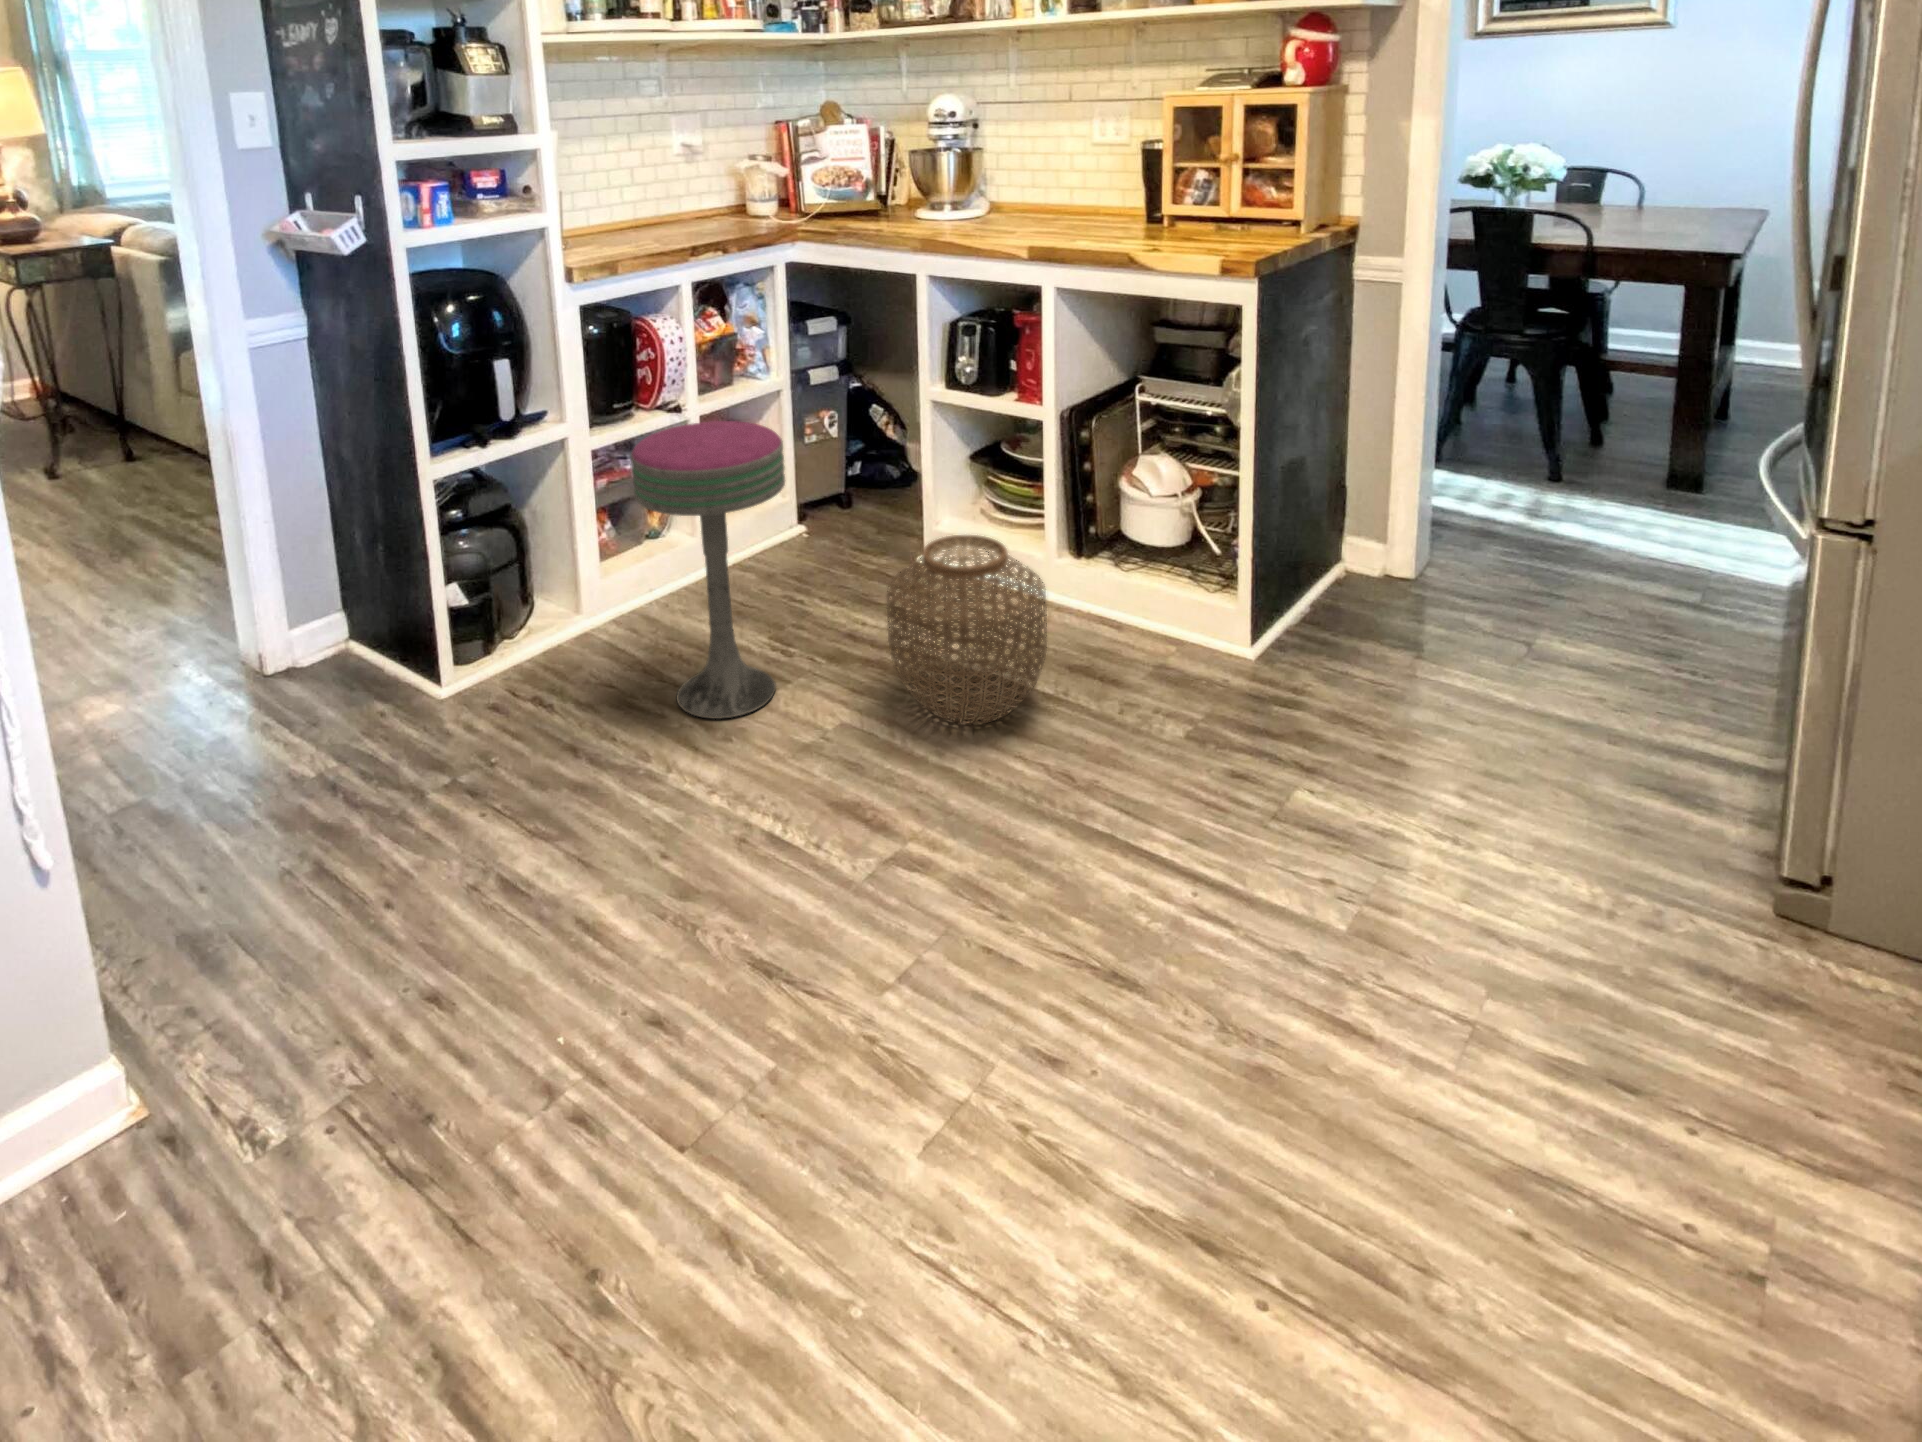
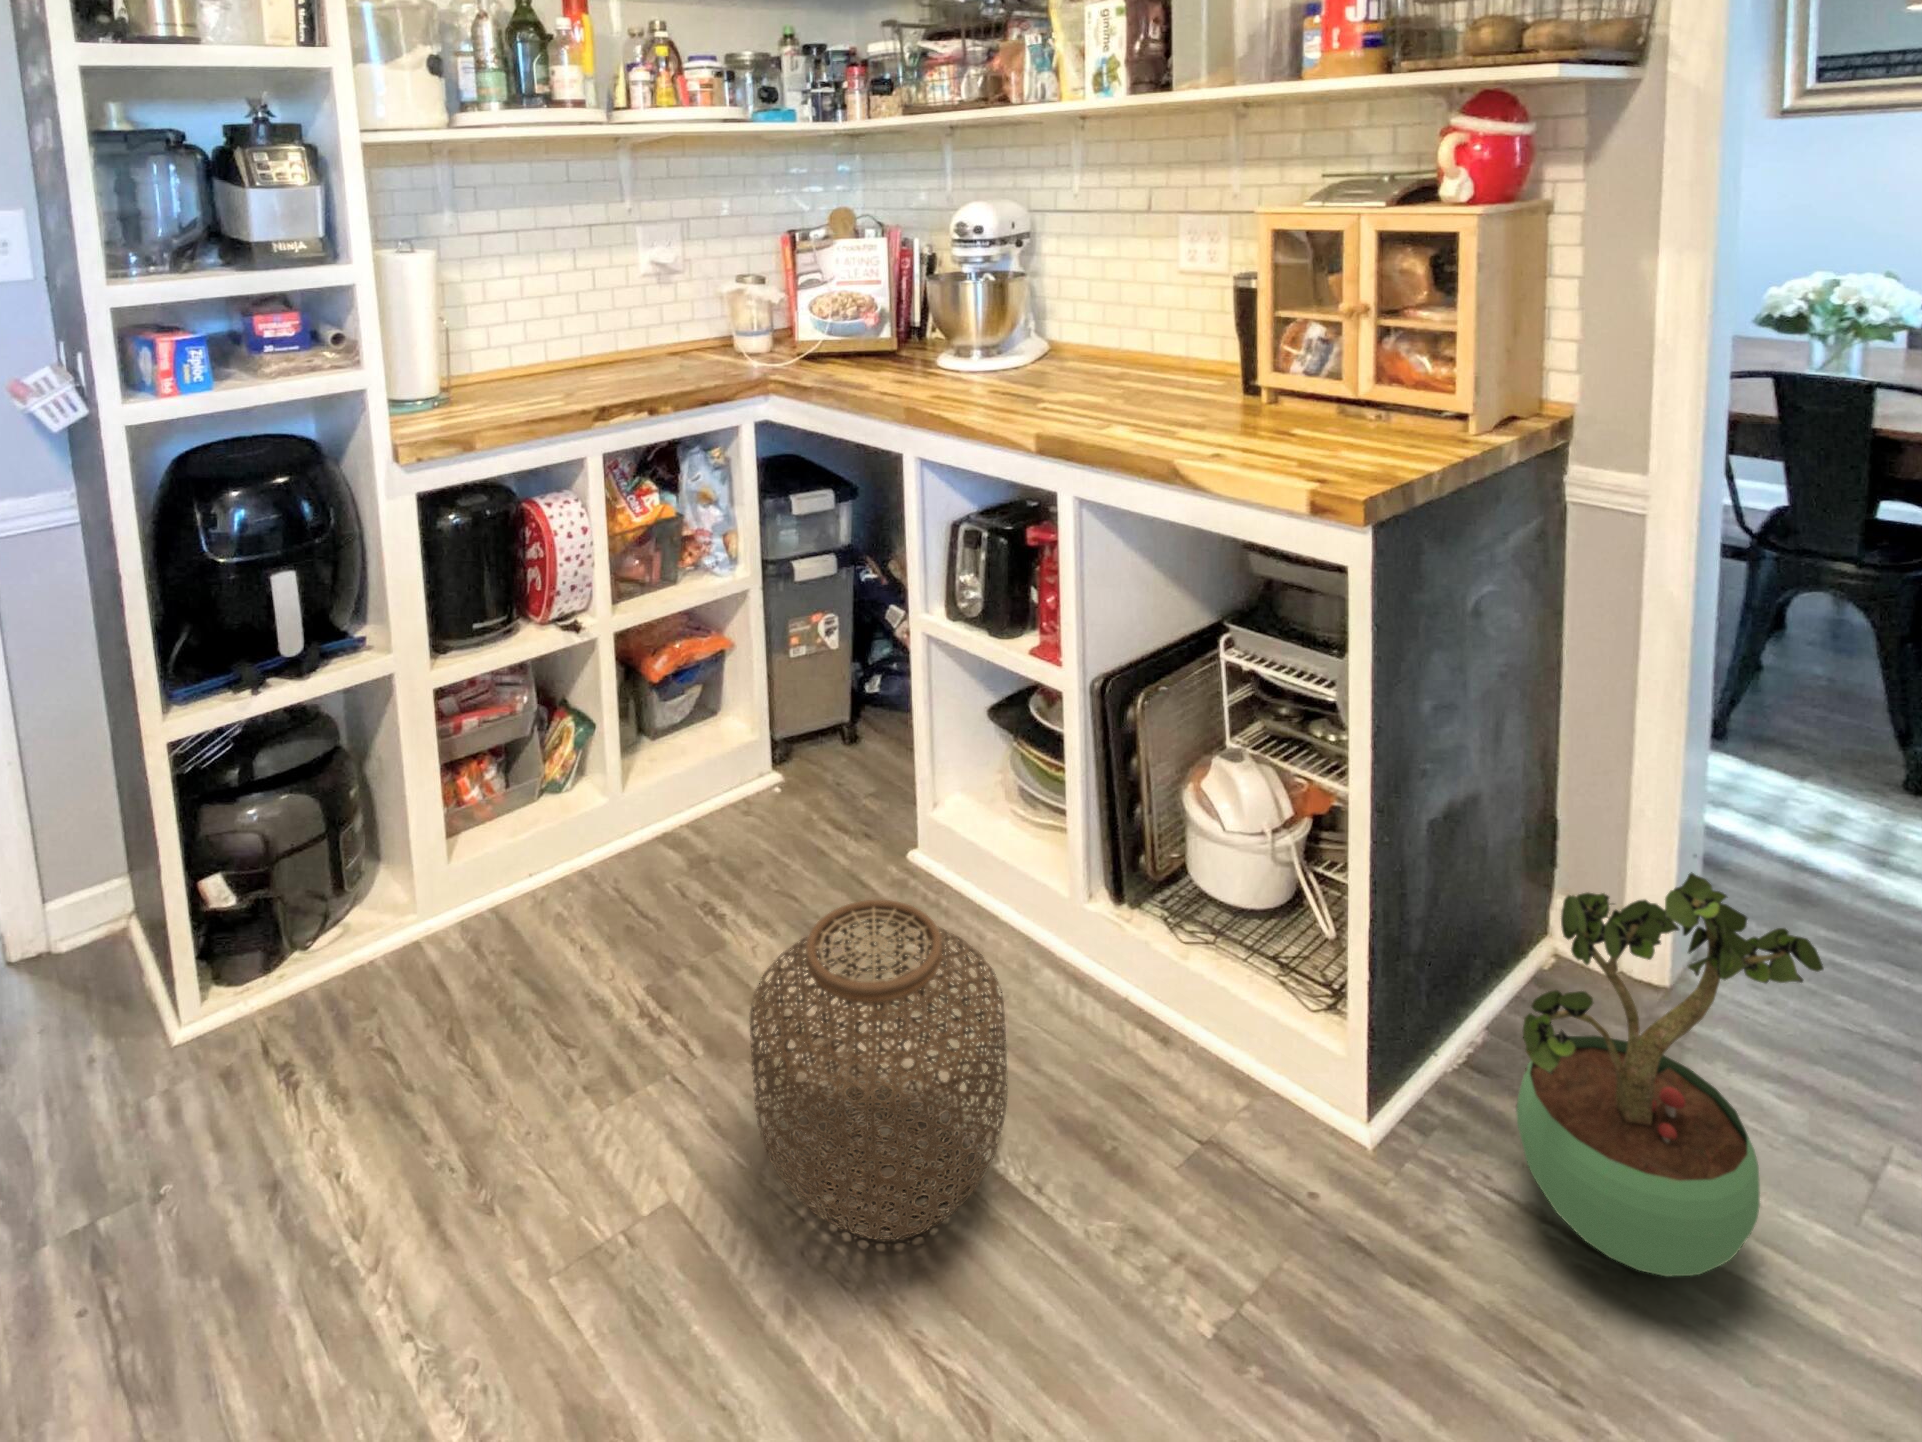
bar stool: present [630,421,785,719] -> none [389,680,624,1156]
potted plant: none [1334,460,1494,683] -> present [1516,872,1824,1276]

